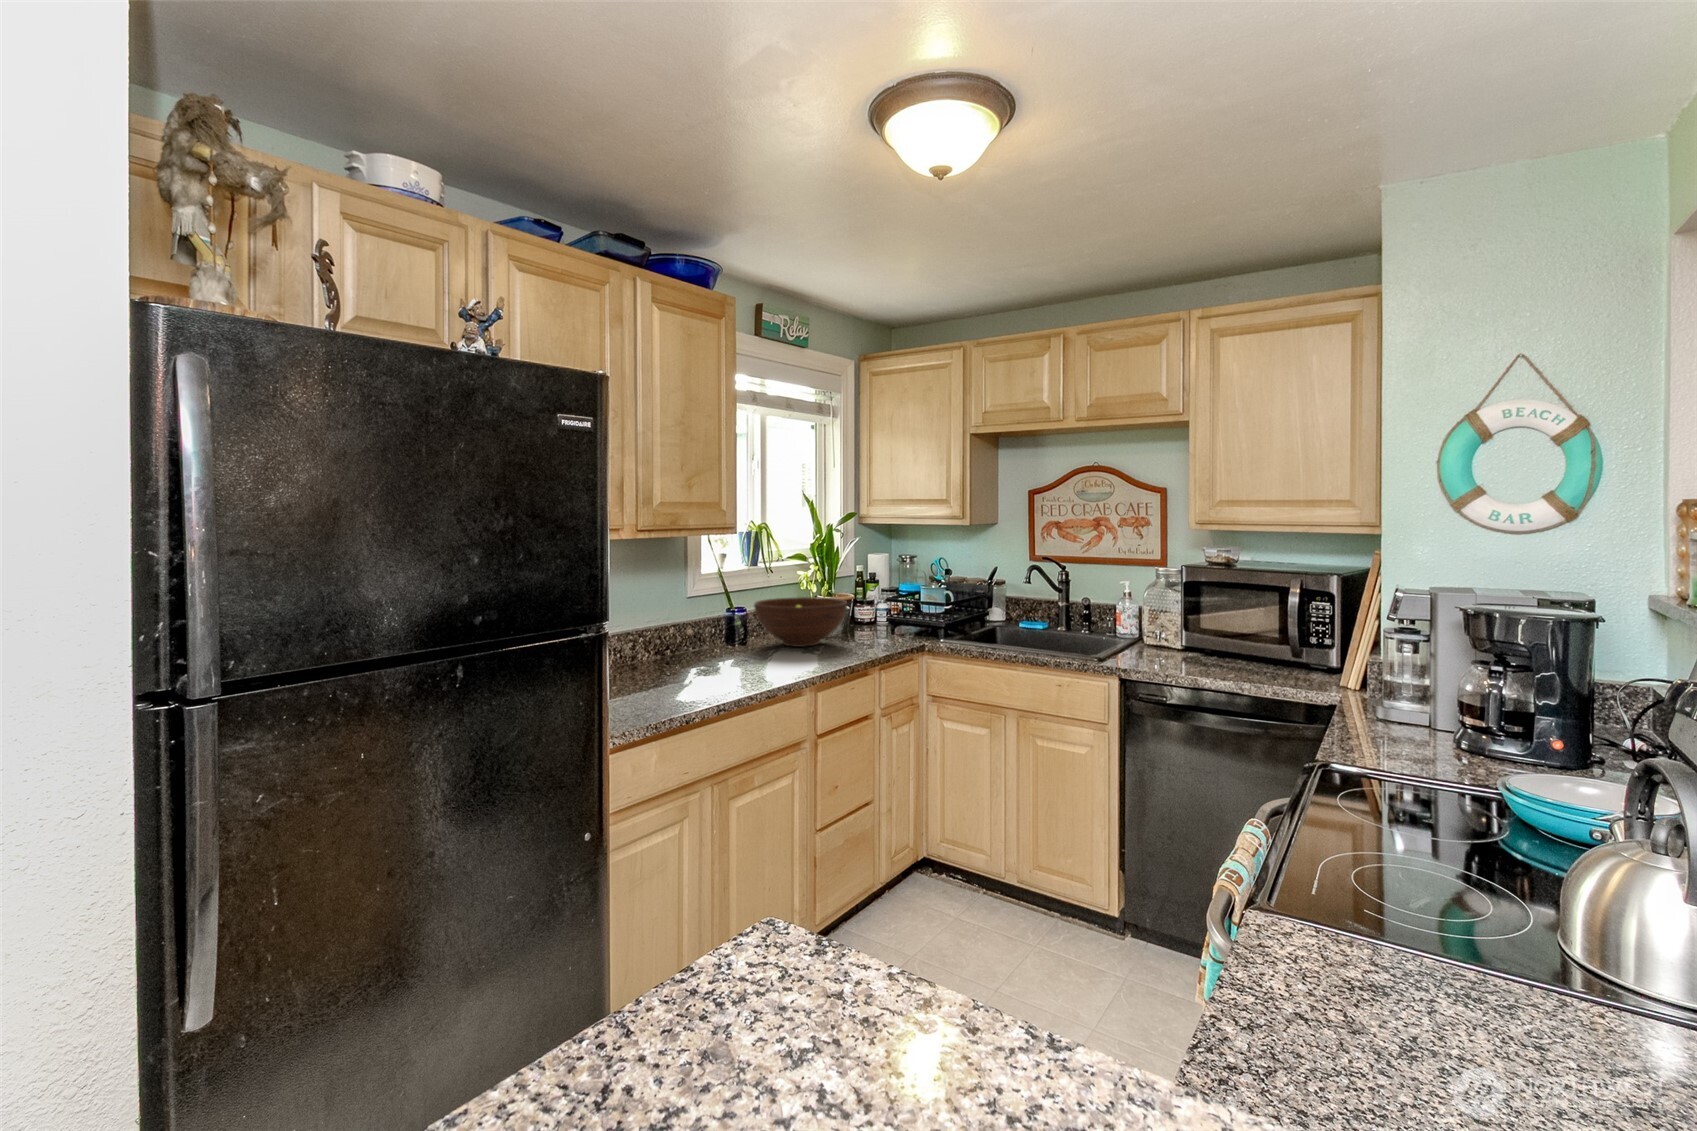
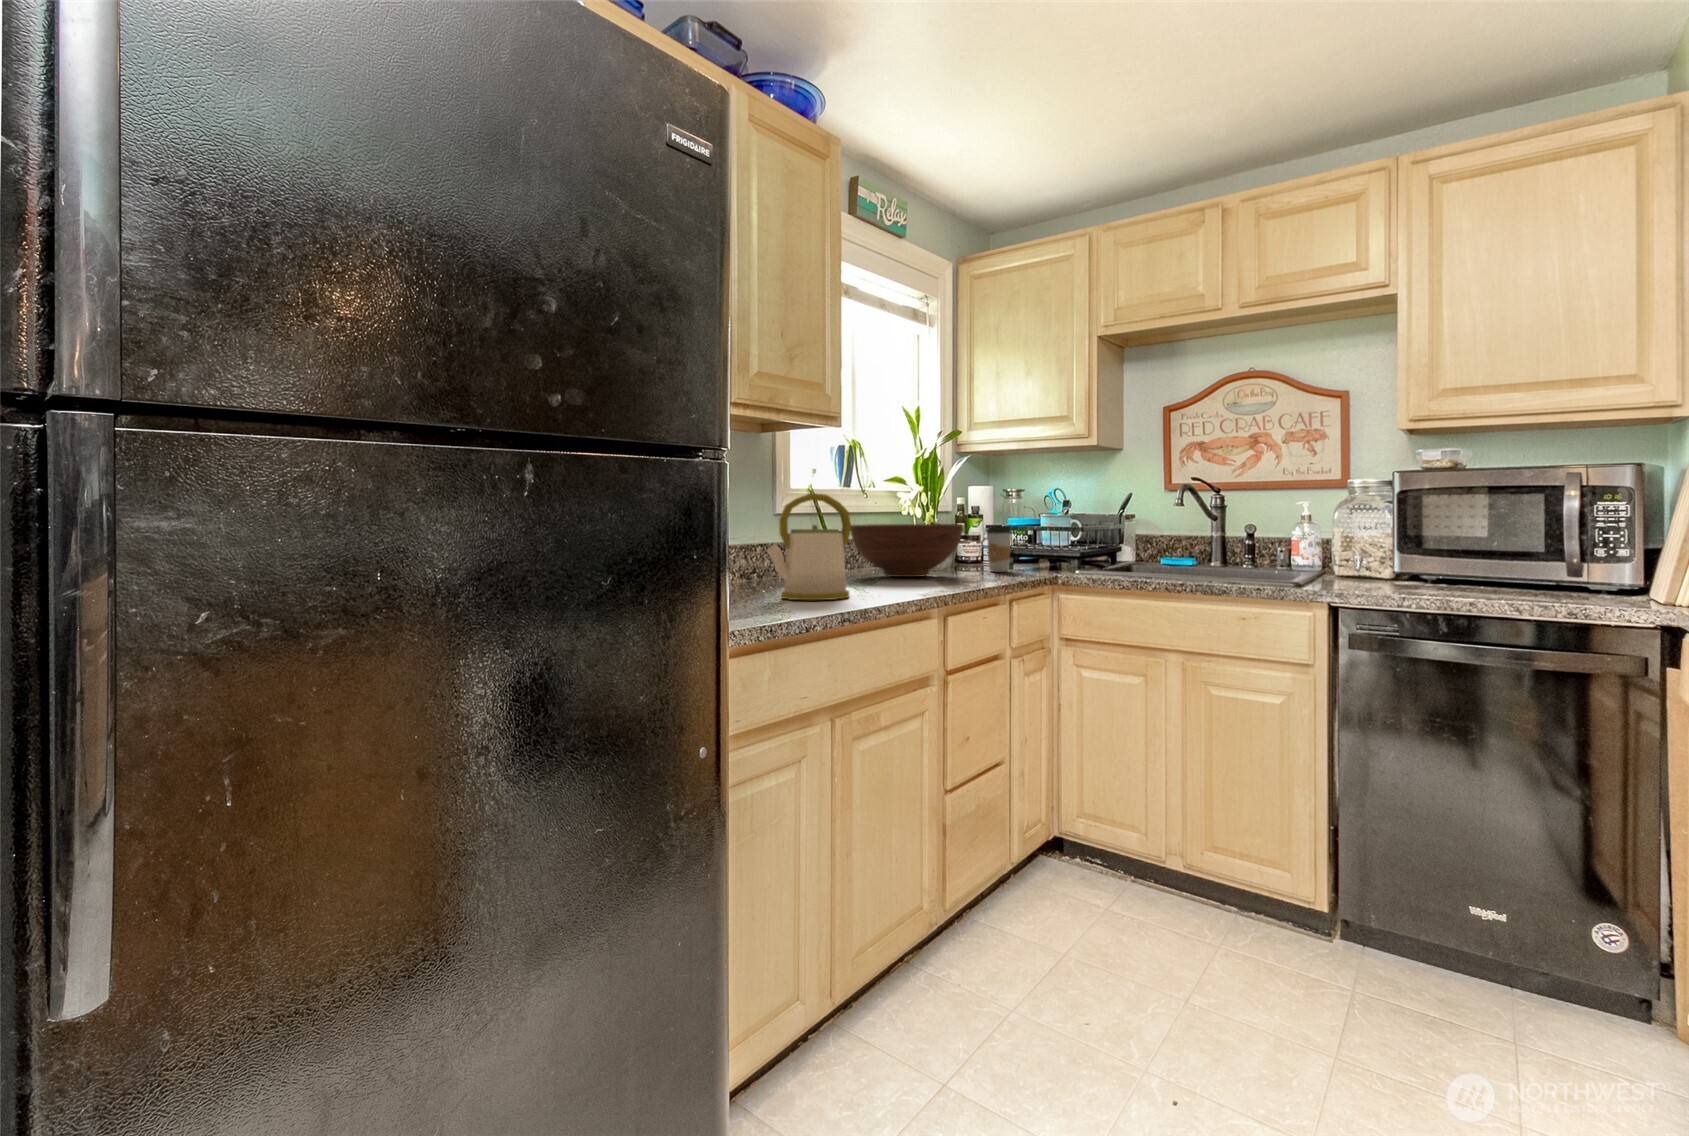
kettle: none [671,597,740,685] -> present [767,493,851,600]
coffee cup: none [871,598,892,637] -> present [987,526,1011,572]

